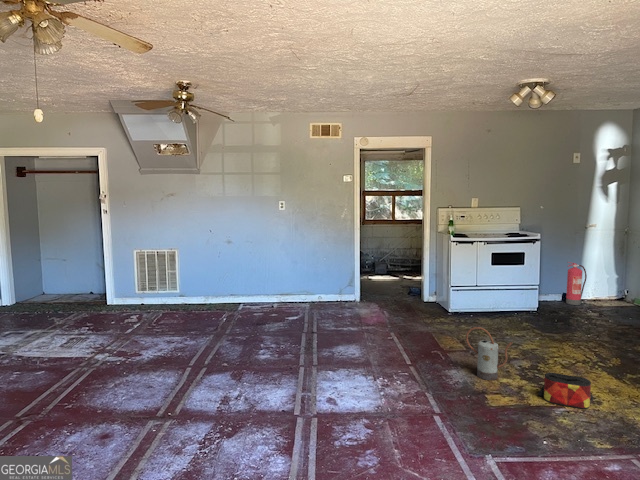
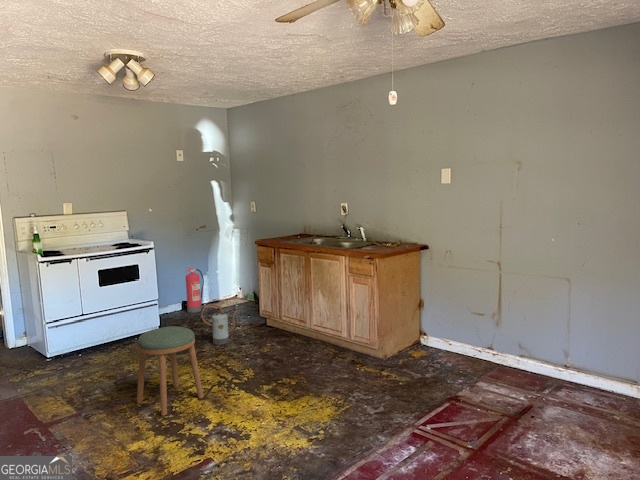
stool: none [510,302,568,369] -> present [137,326,204,416]
watering can: present [466,327,512,380] -> present [201,304,238,345]
bag: present [538,373,593,409] -> none [178,411,236,457]

